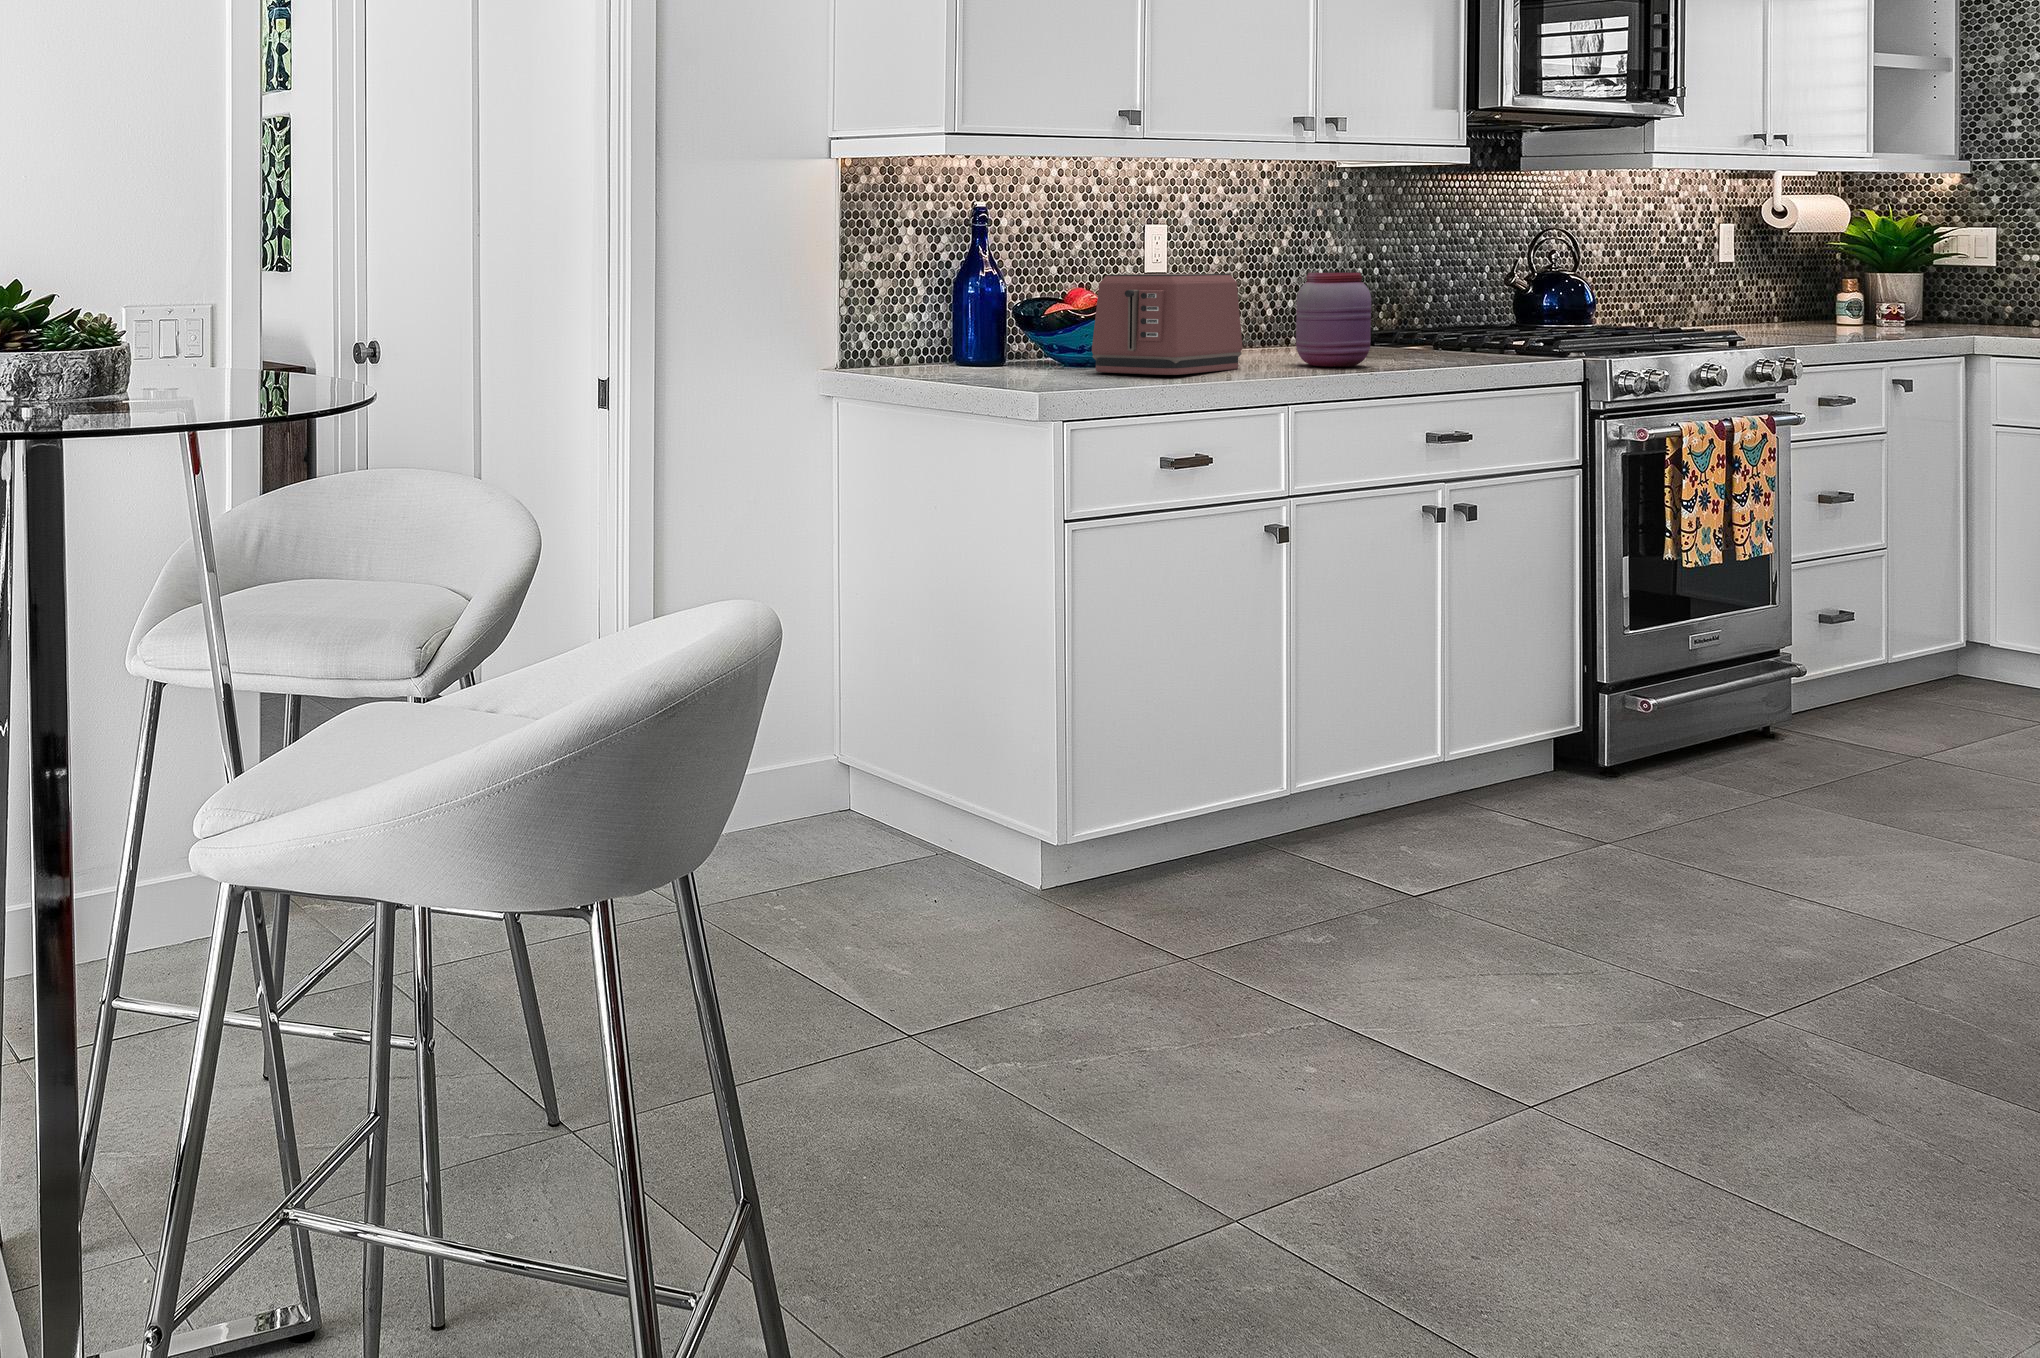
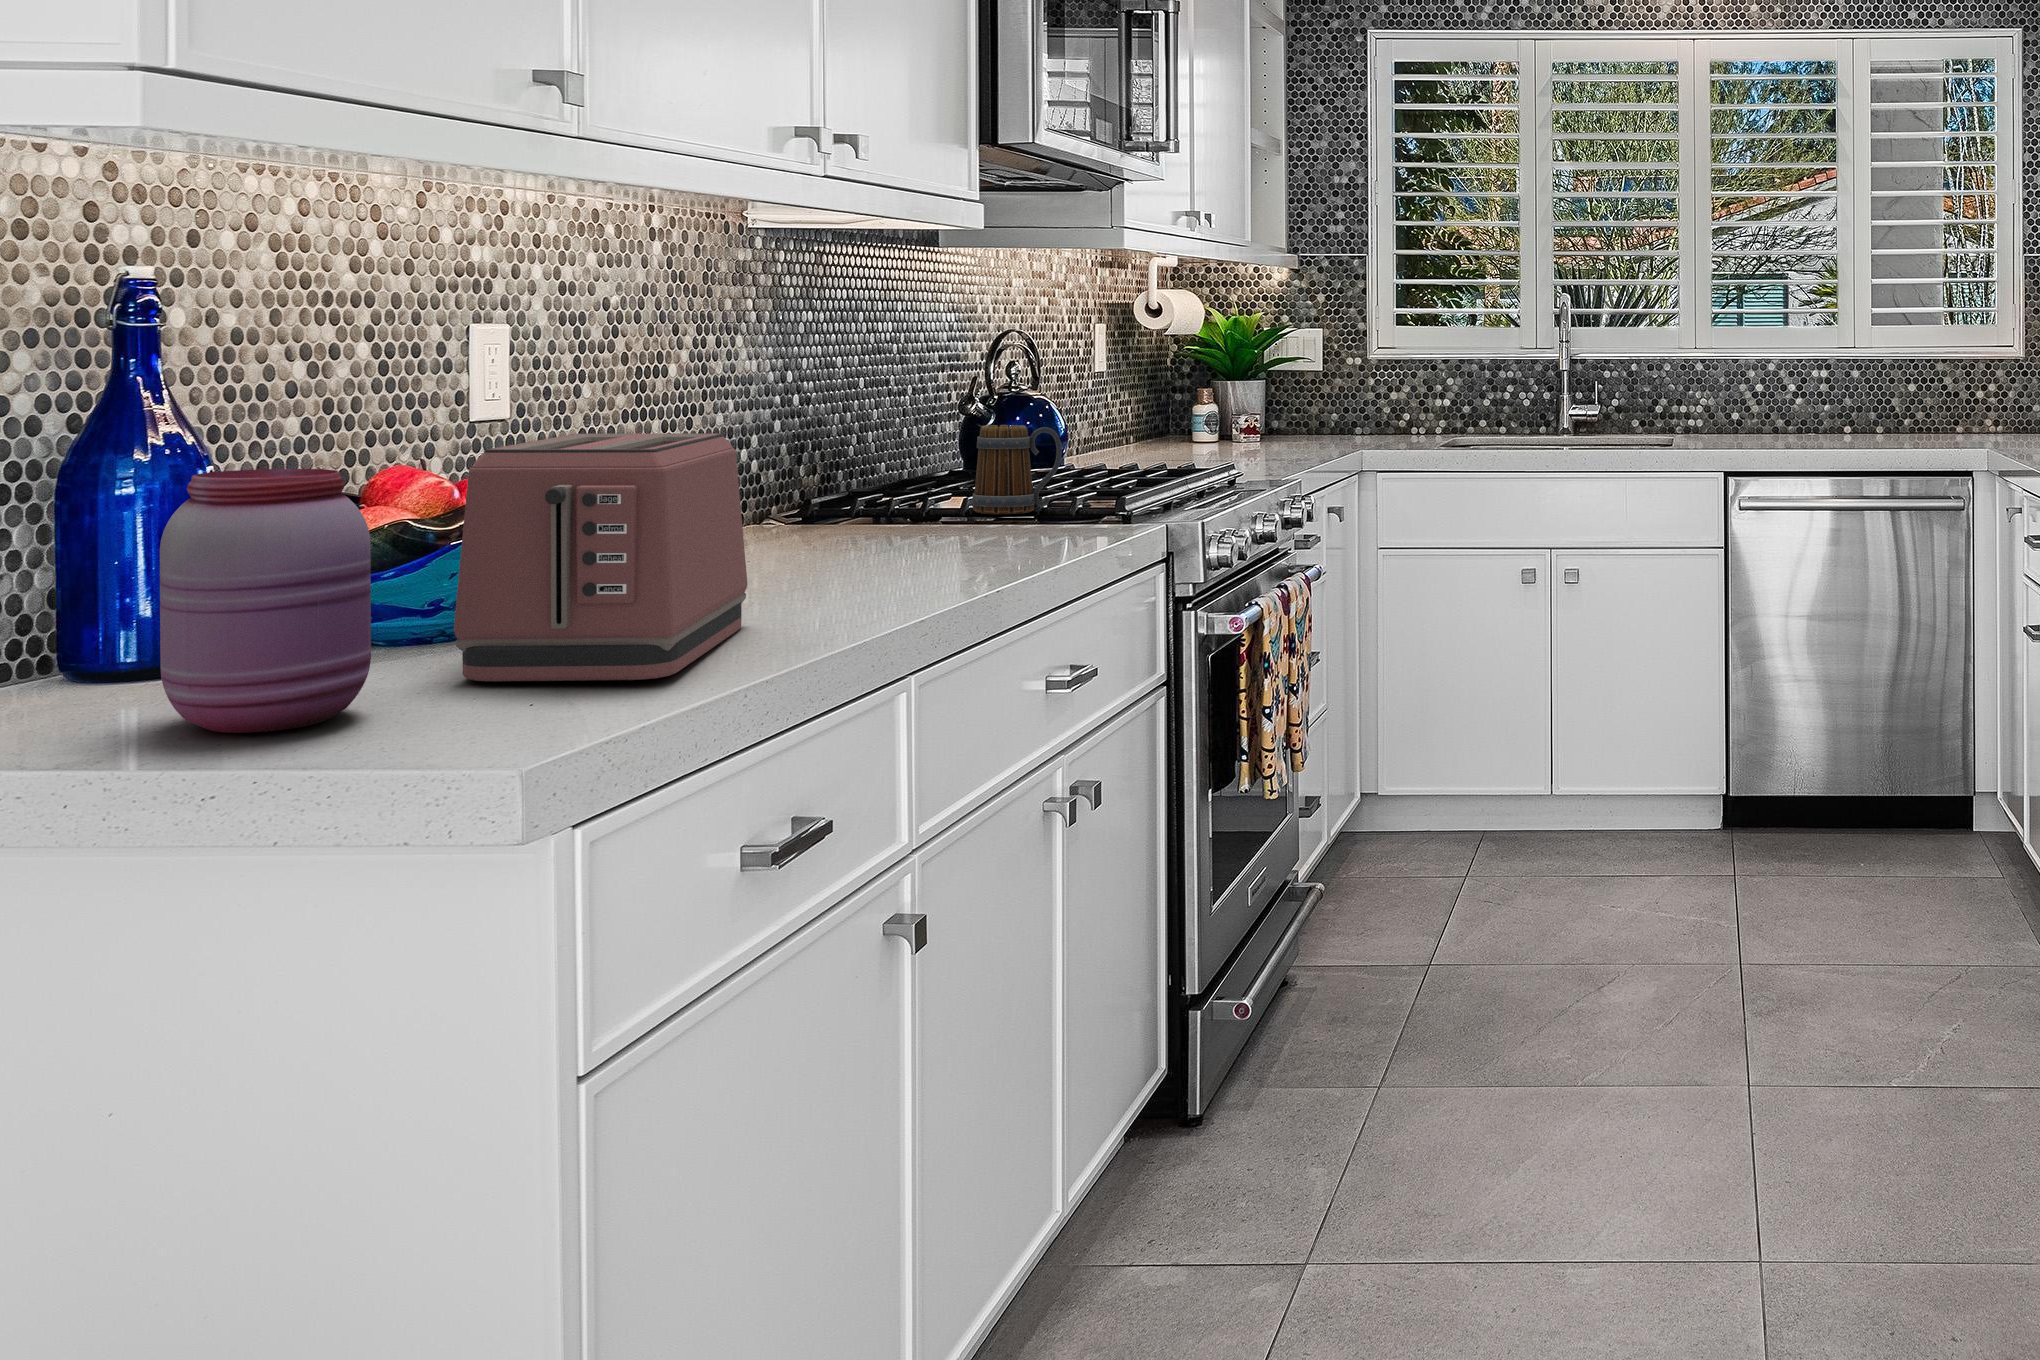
jar: present [1296,273,1371,366] -> present [160,469,371,733]
mug: none [1471,288,1535,344] -> present [972,425,1062,514]

